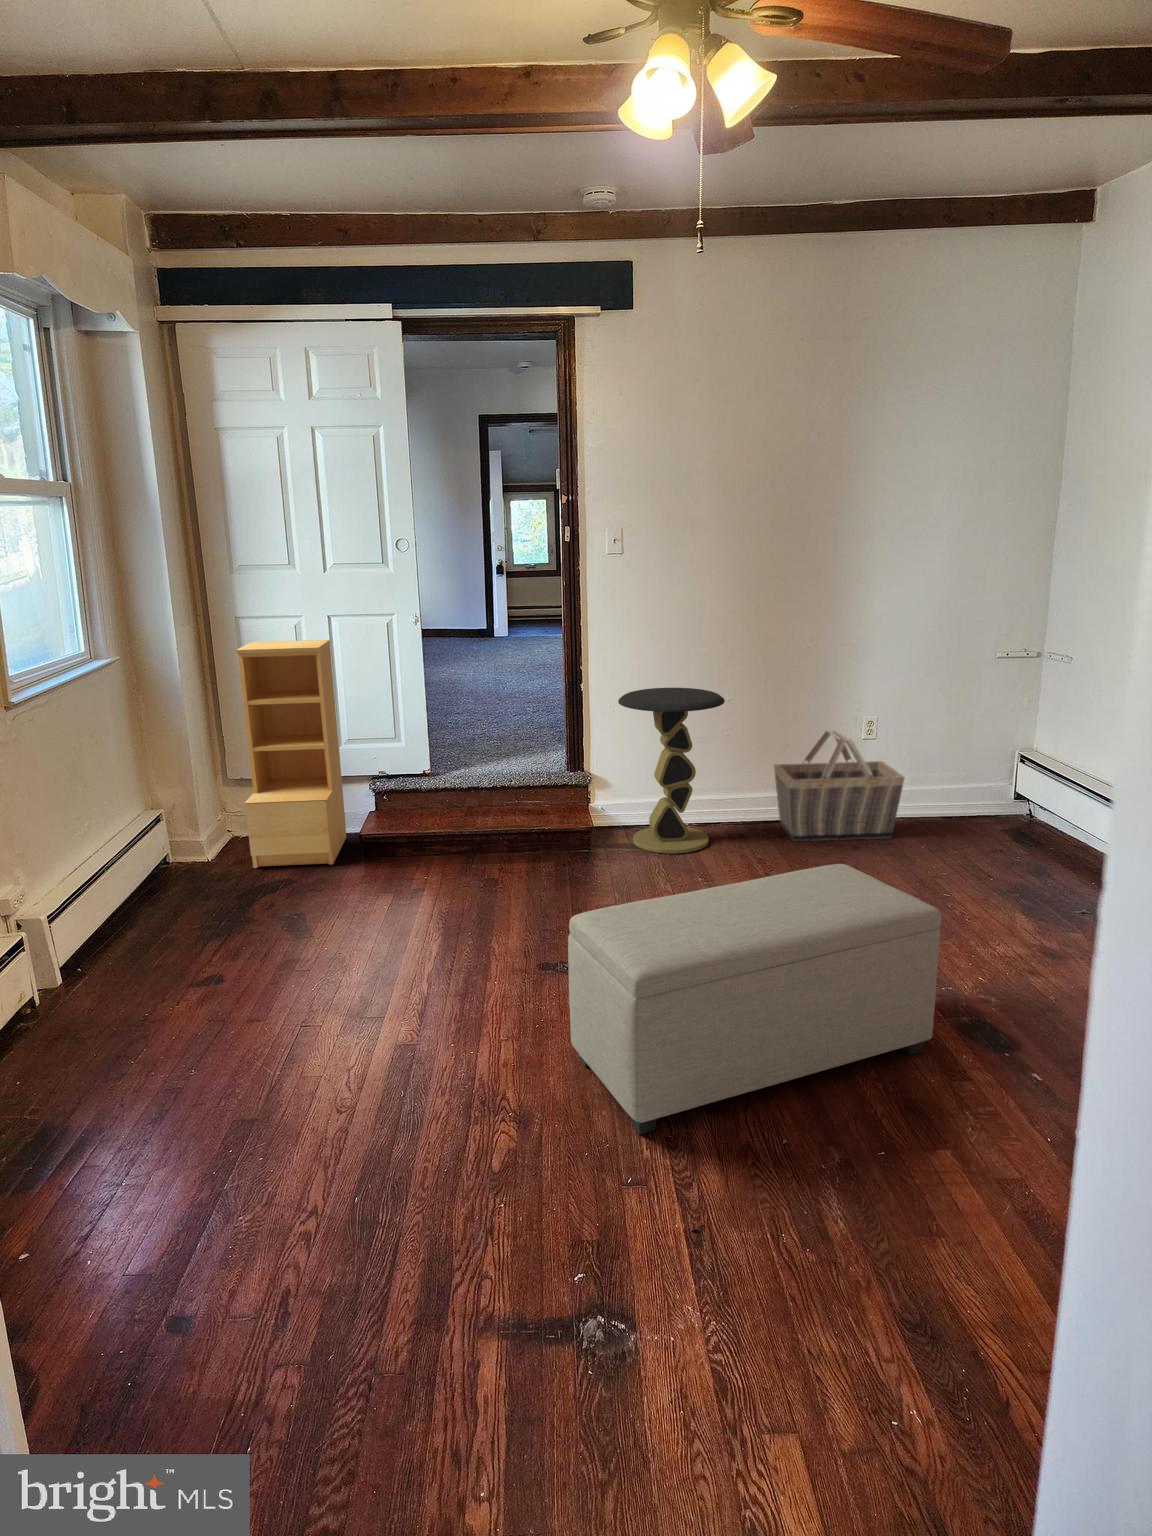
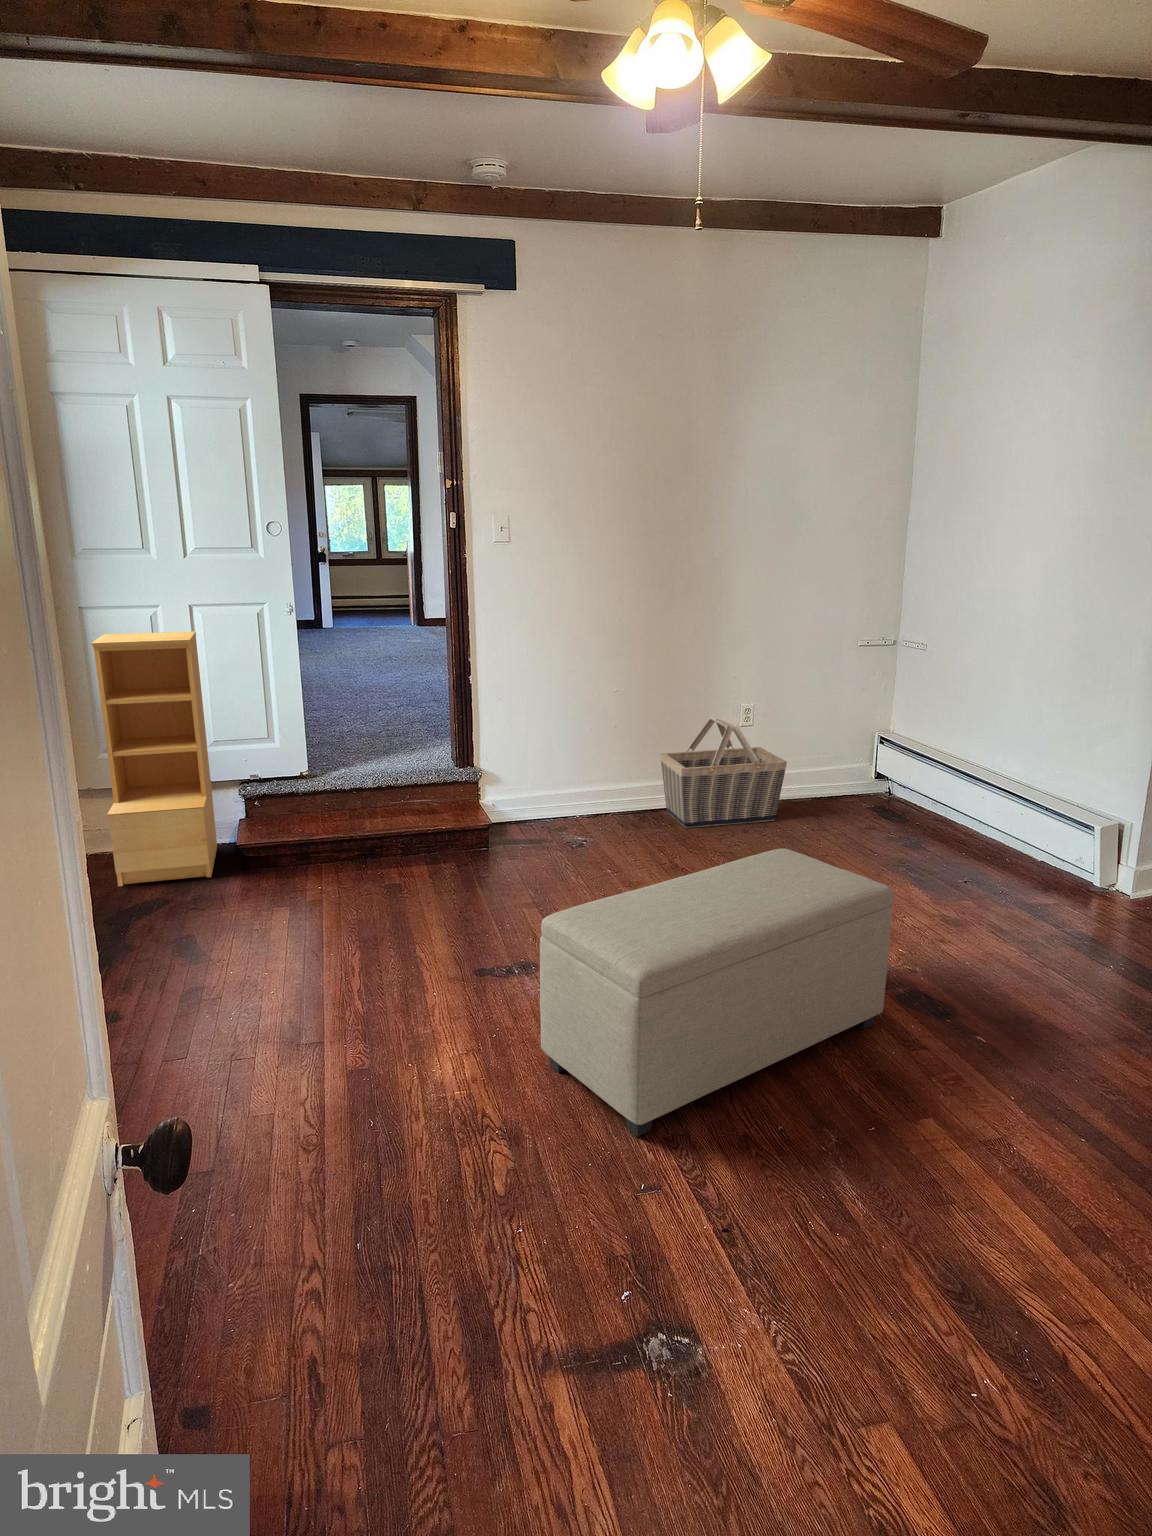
side table: present [618,688,725,854] -> none [513,679,620,846]

